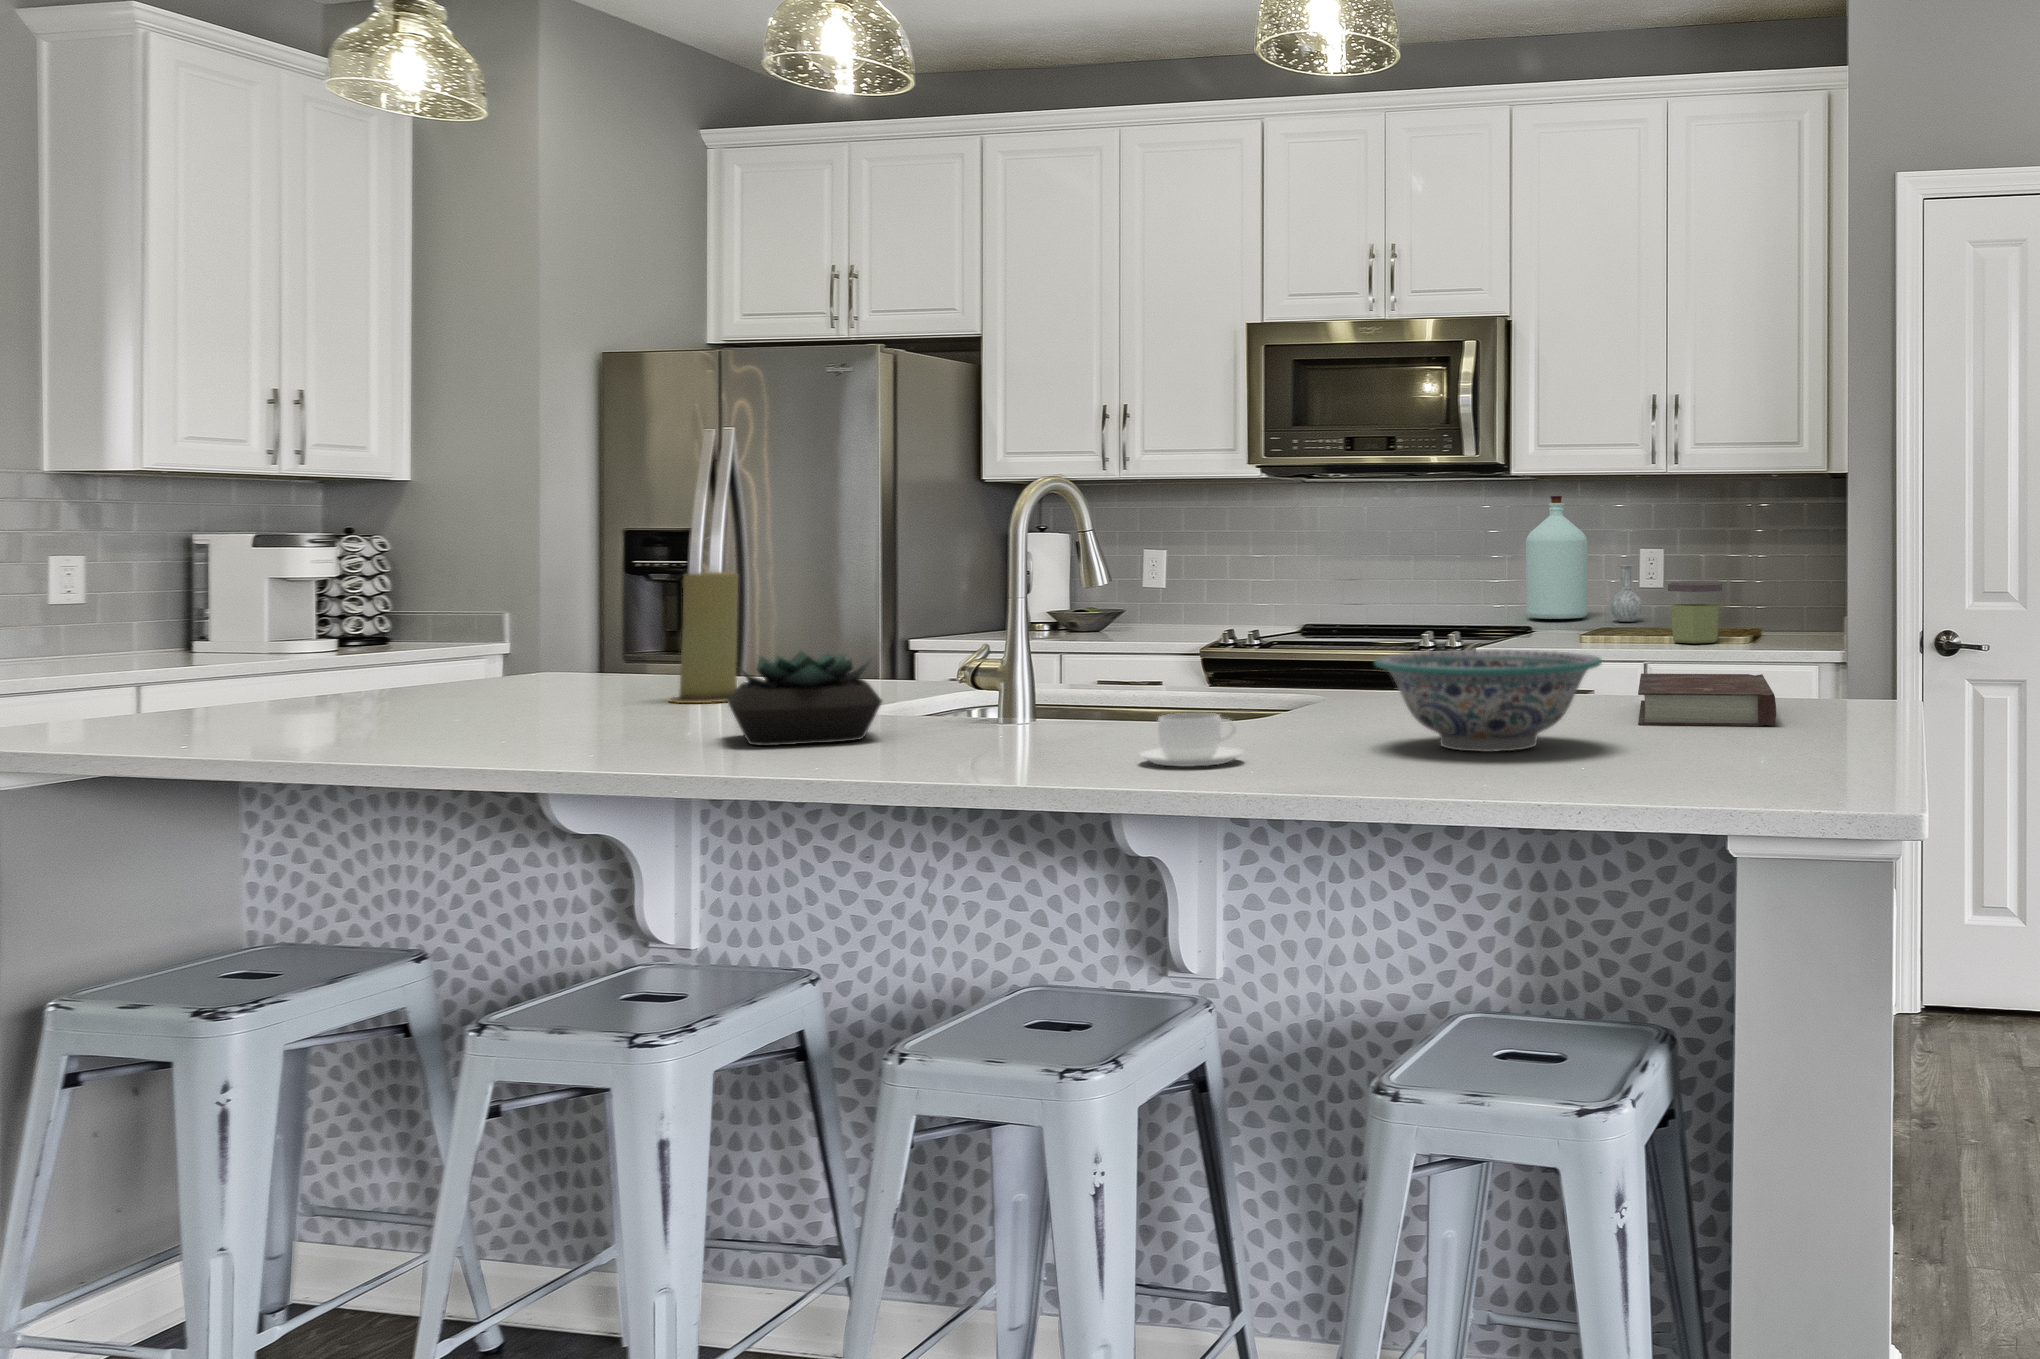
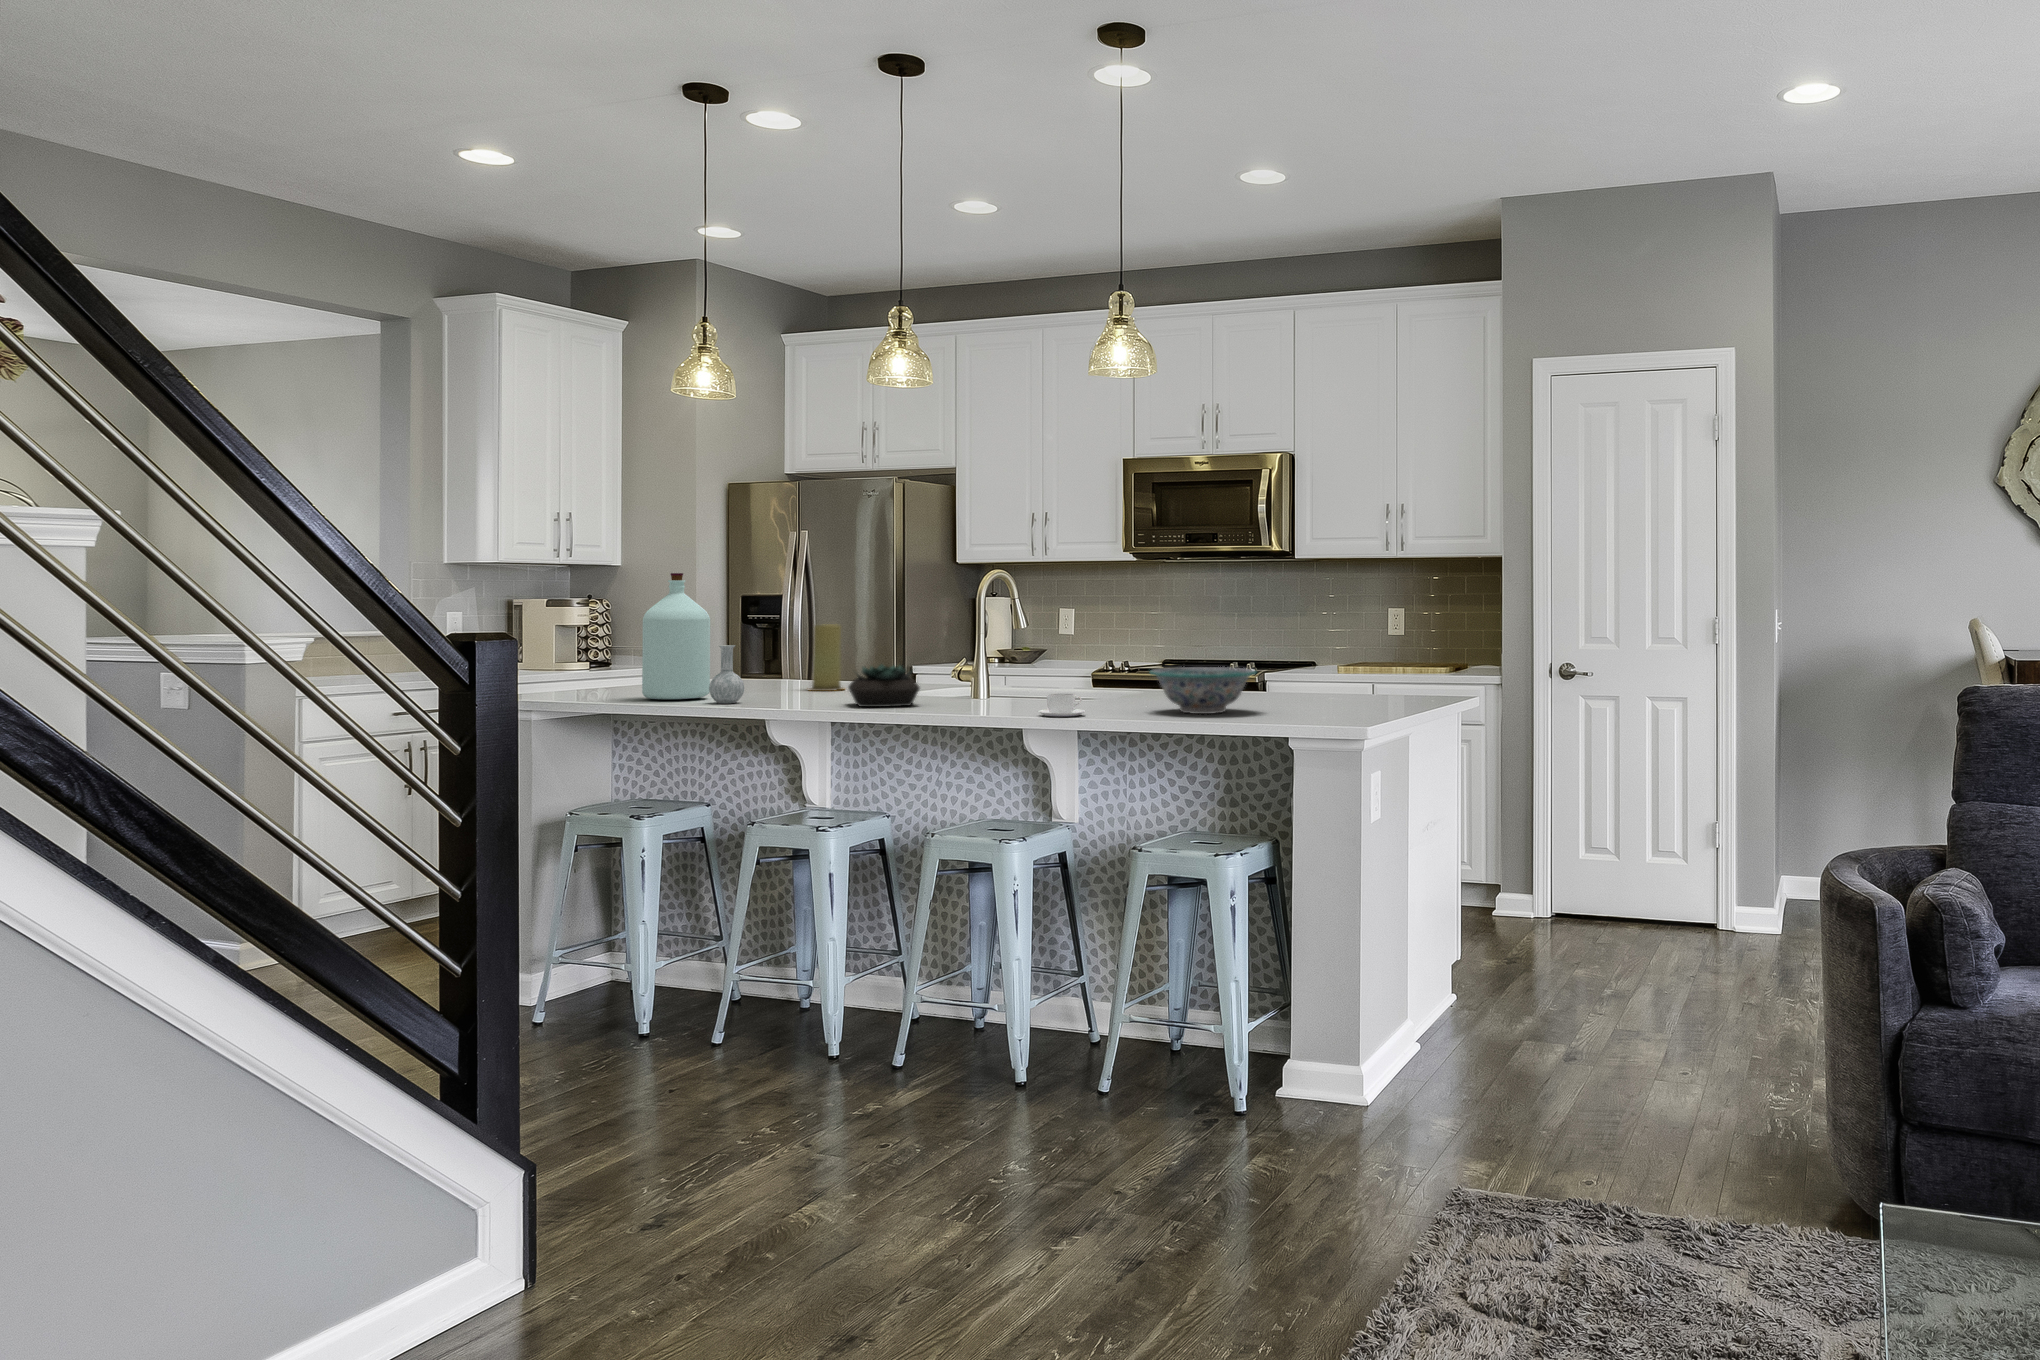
bottle: present [1526,496,1642,621] -> present [642,573,744,704]
jar: present [1668,581,1722,643] -> none [1371,633,1406,670]
book: present [1638,674,1776,726] -> none [1287,682,1364,707]

